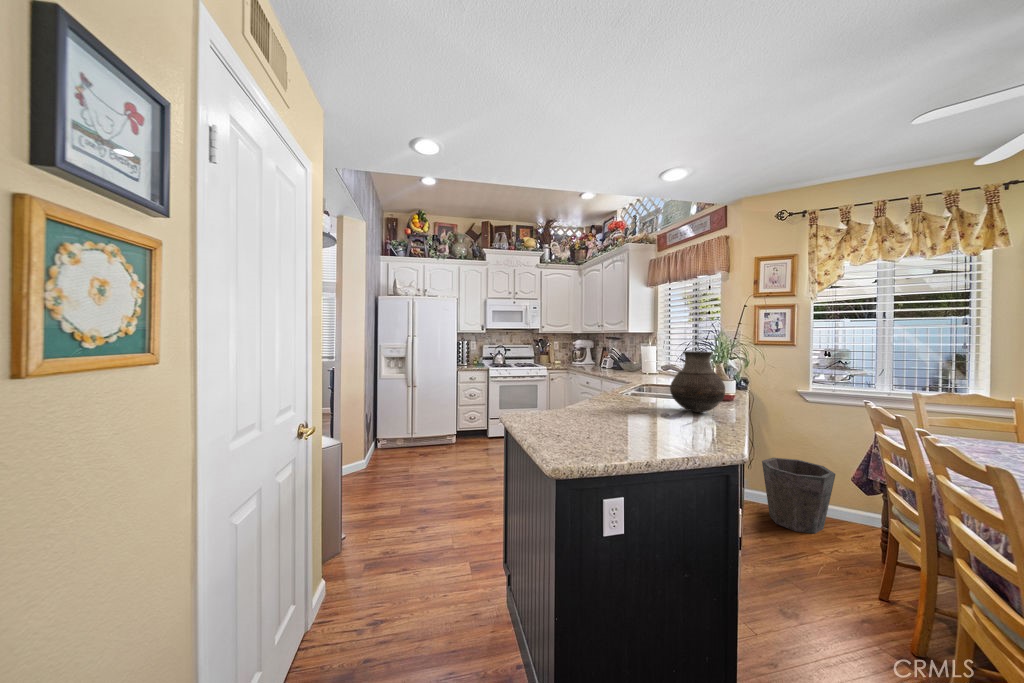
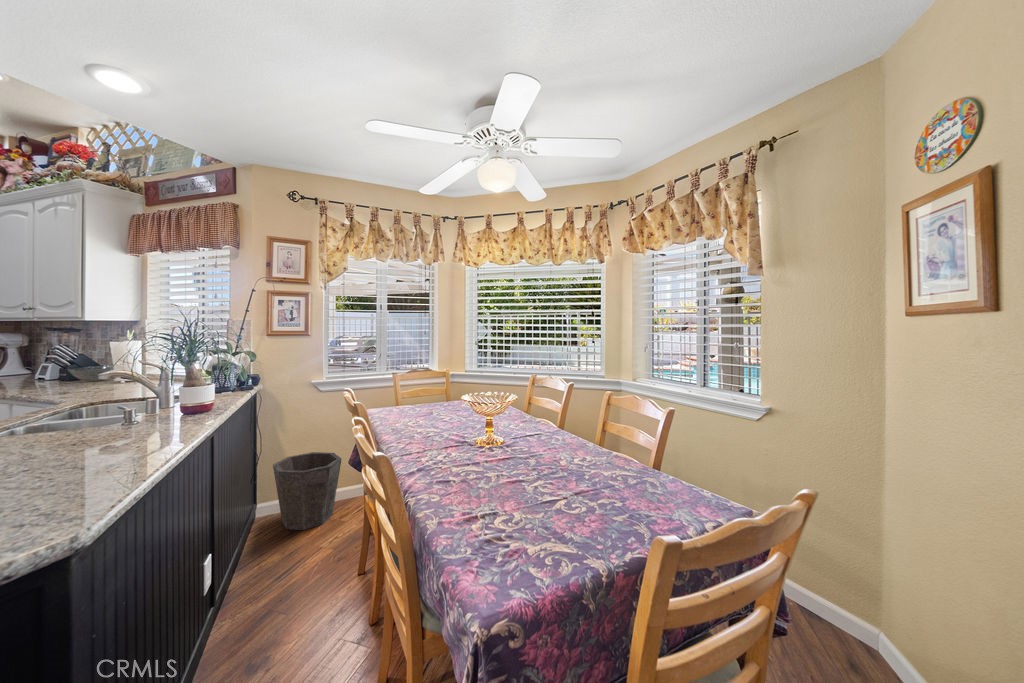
vase: present [670,351,725,412] -> none [59,346,169,439]

